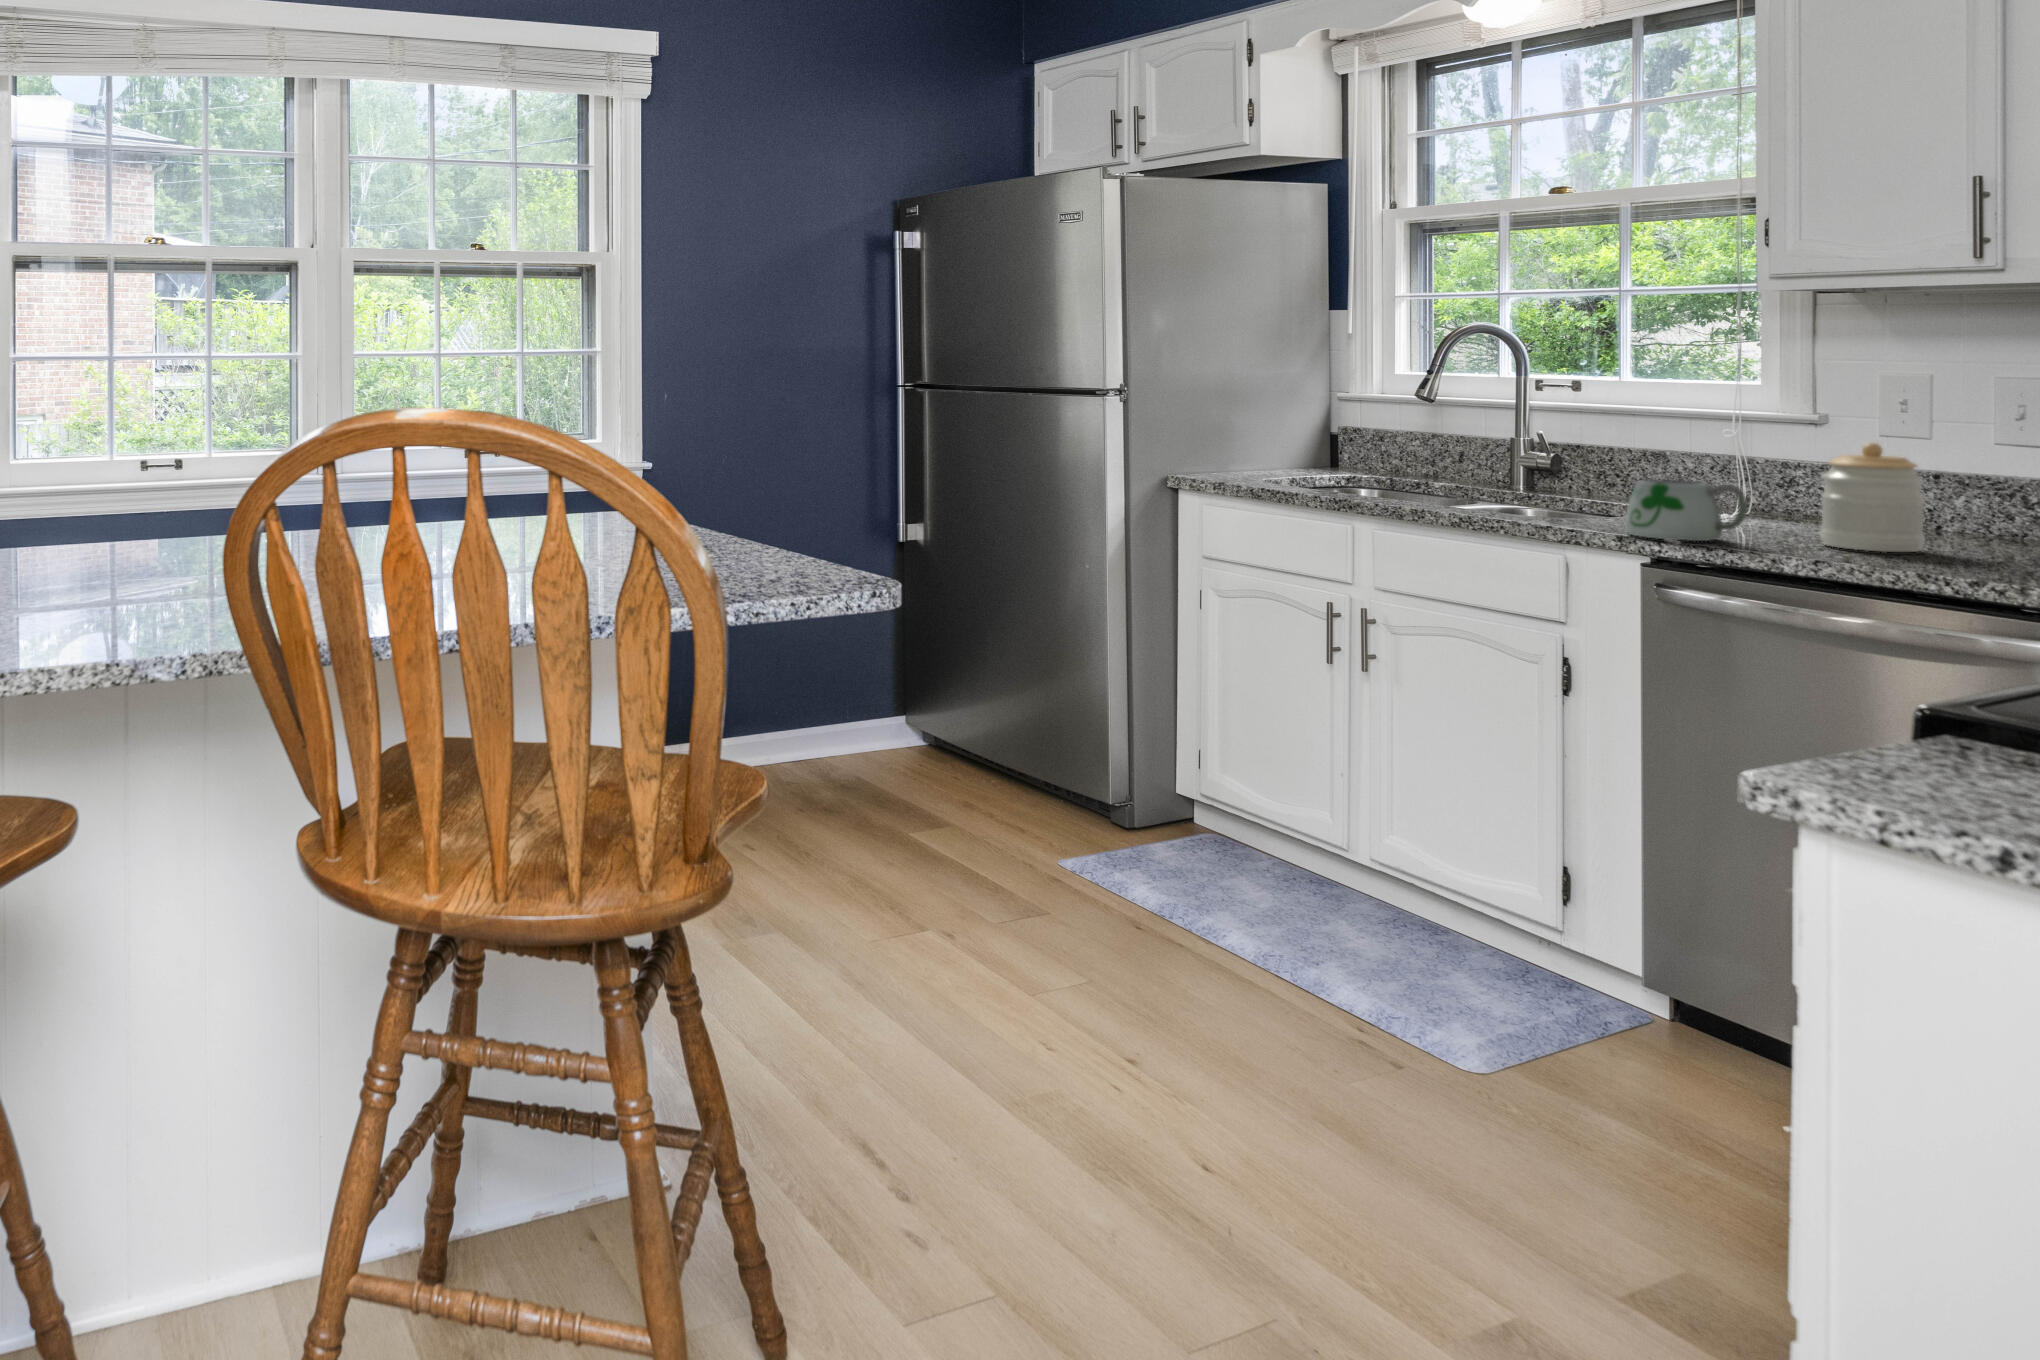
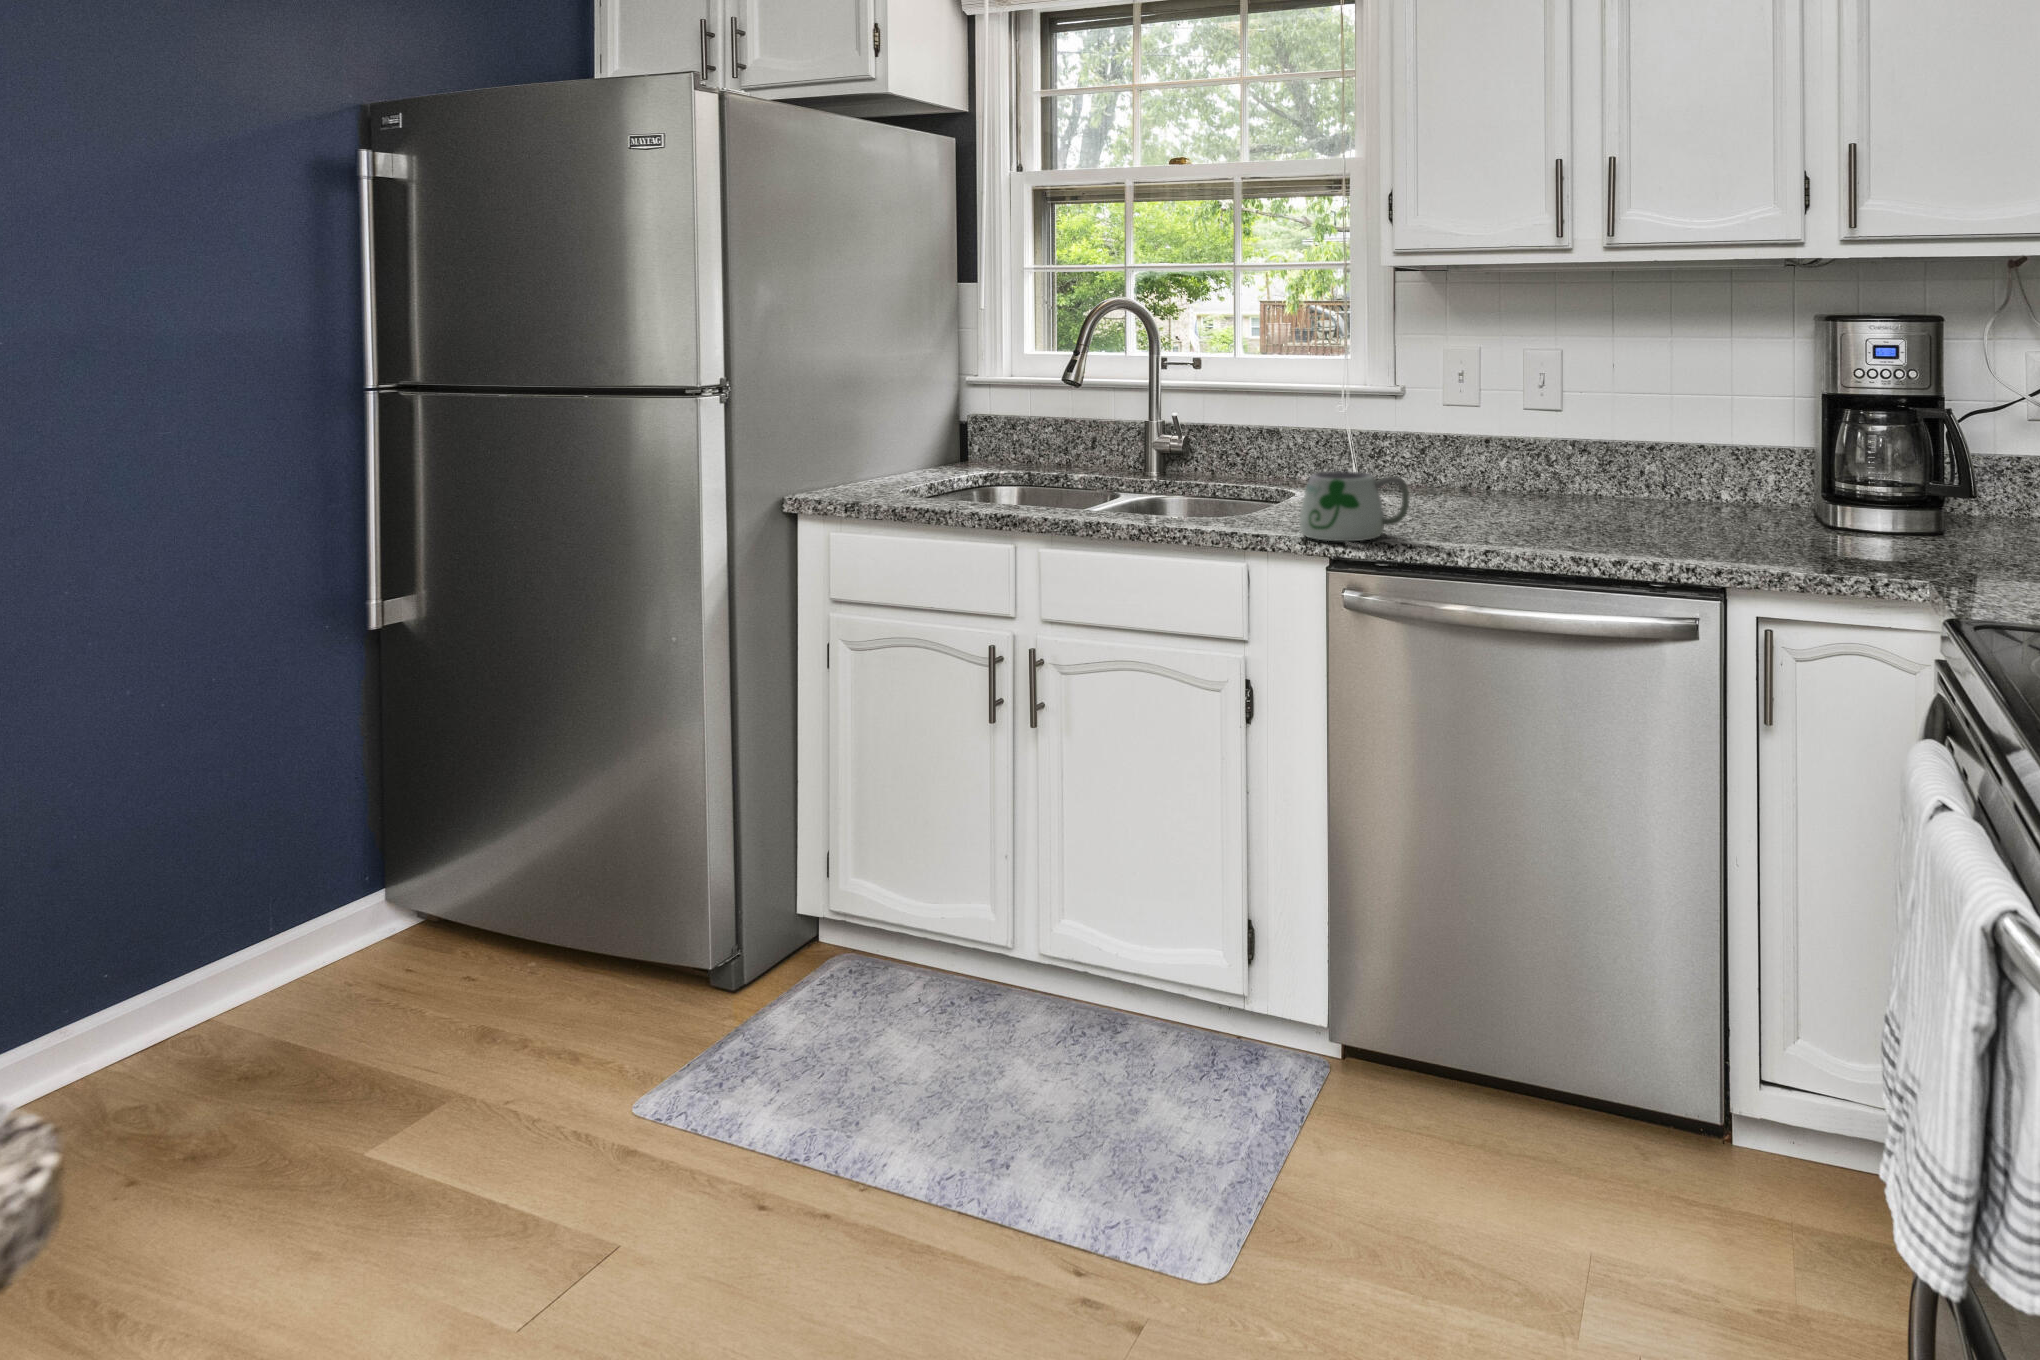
jar: present [1821,443,1924,552] -> none [1452,423,1530,533]

